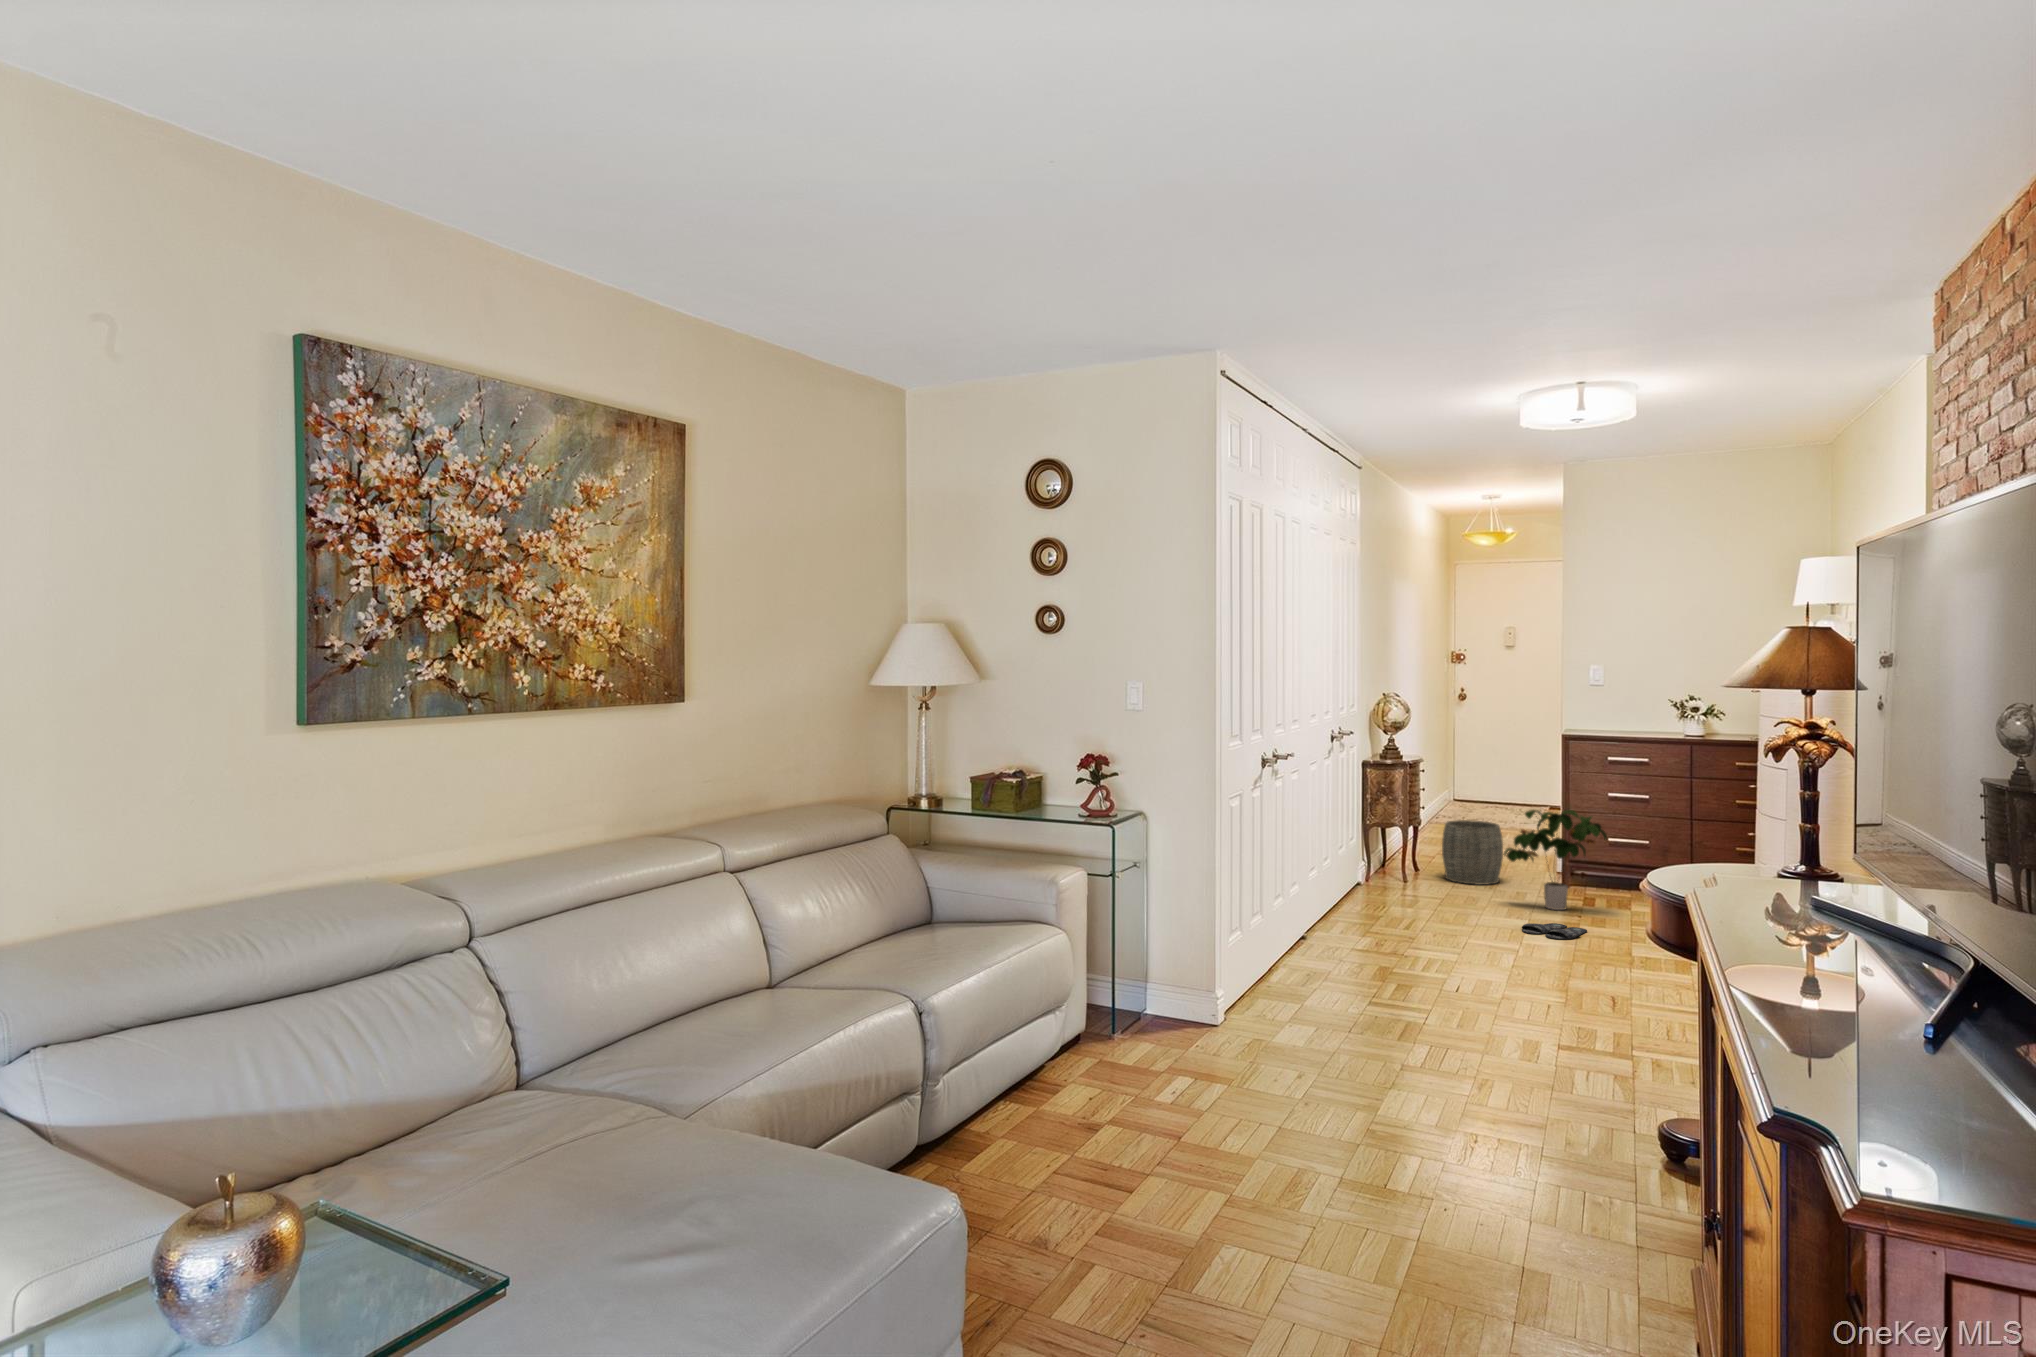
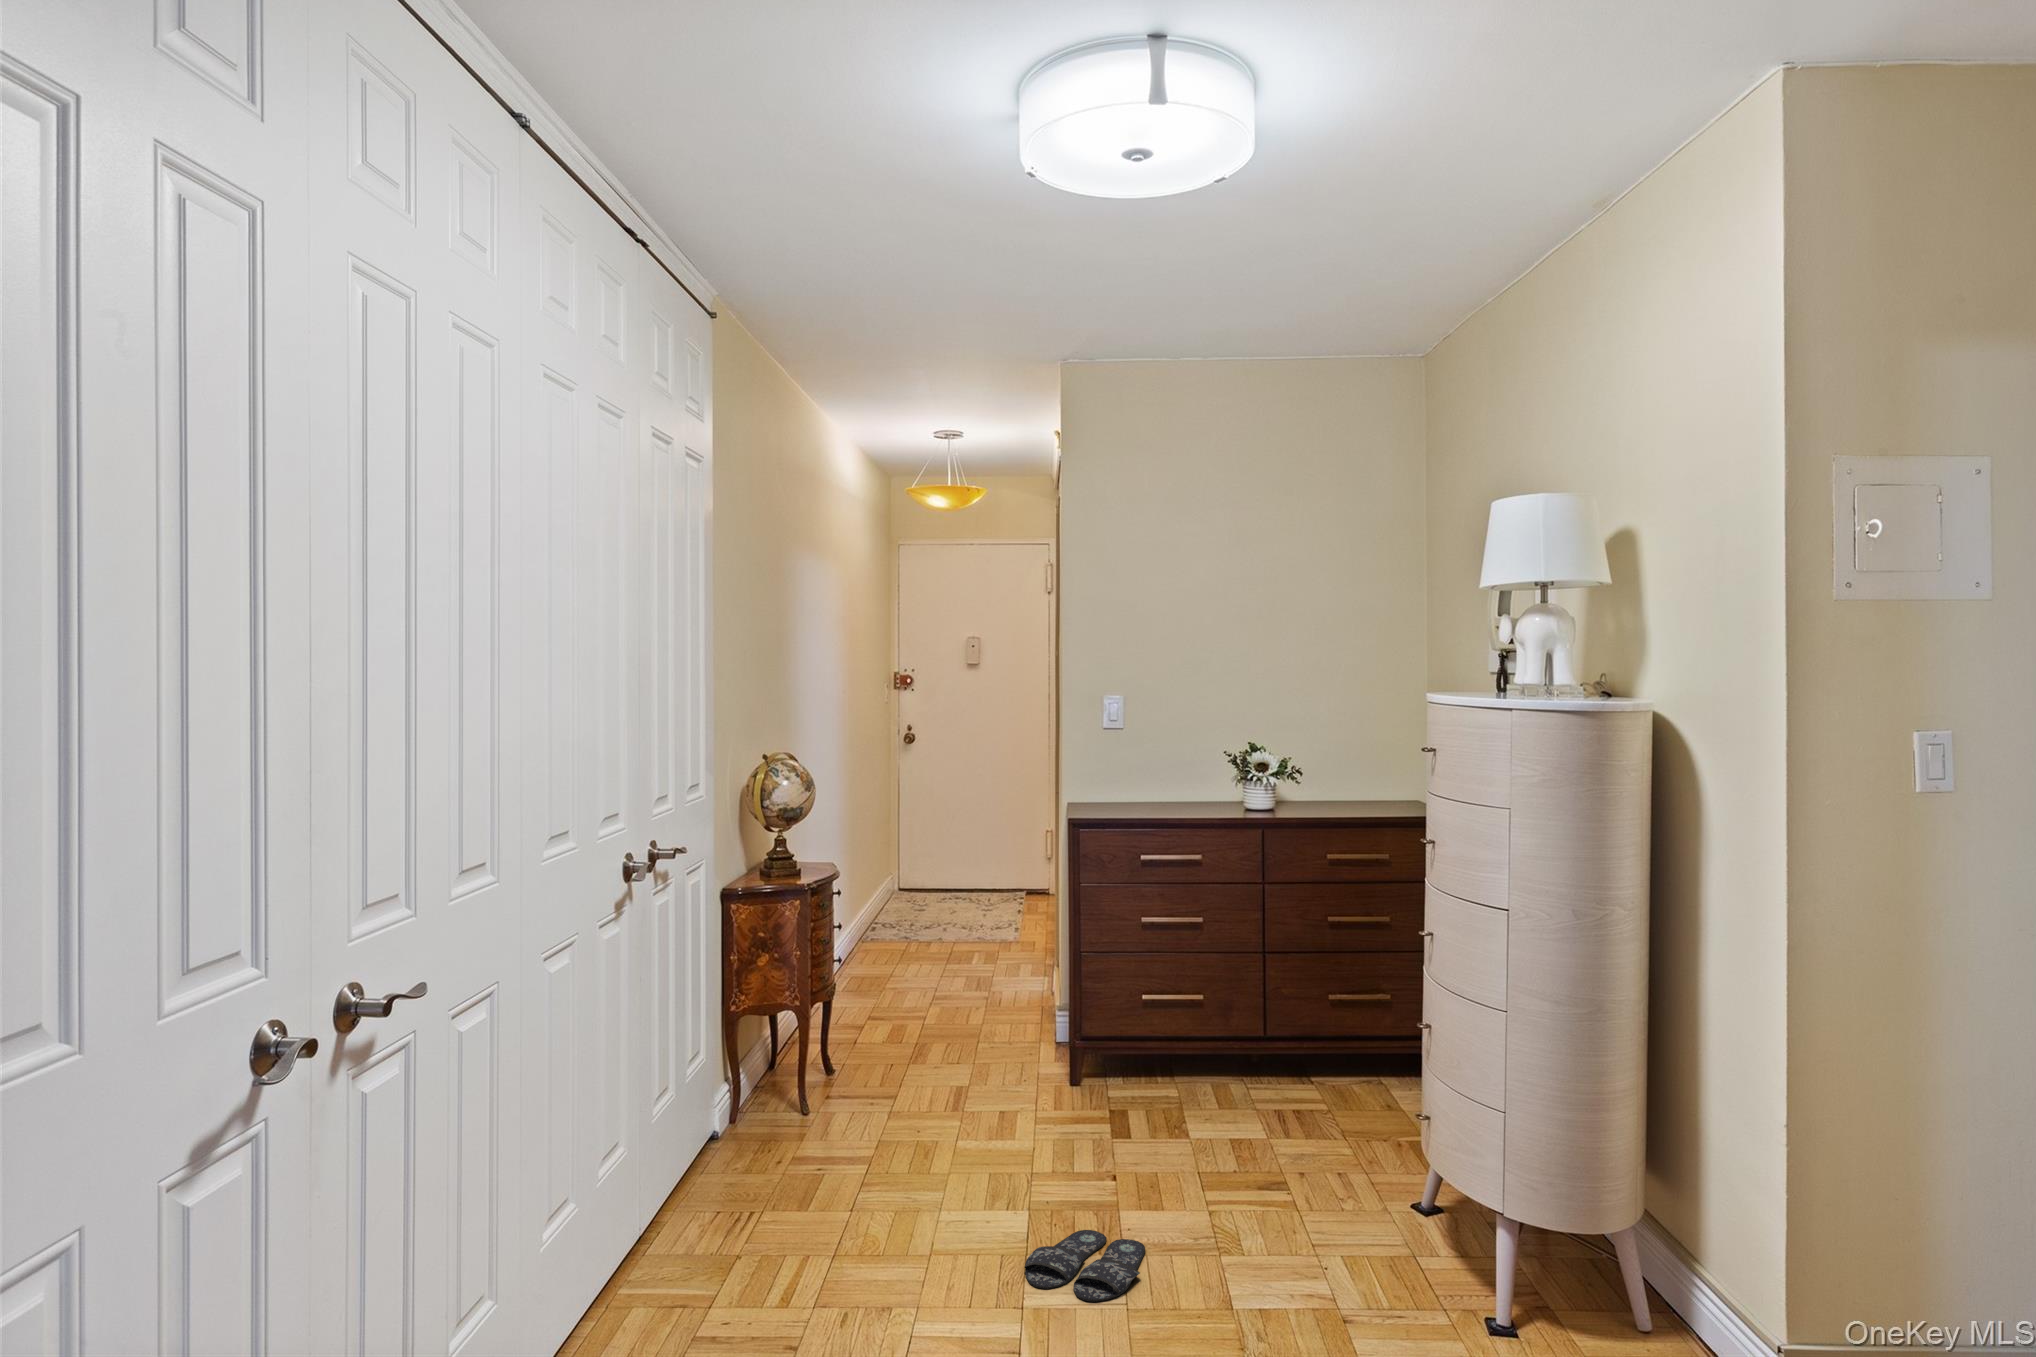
potted plant: present [1504,810,1607,910] -> none [982,973,1160,1174]
woven basket: present [1442,820,1503,885] -> none [873,976,976,1107]

